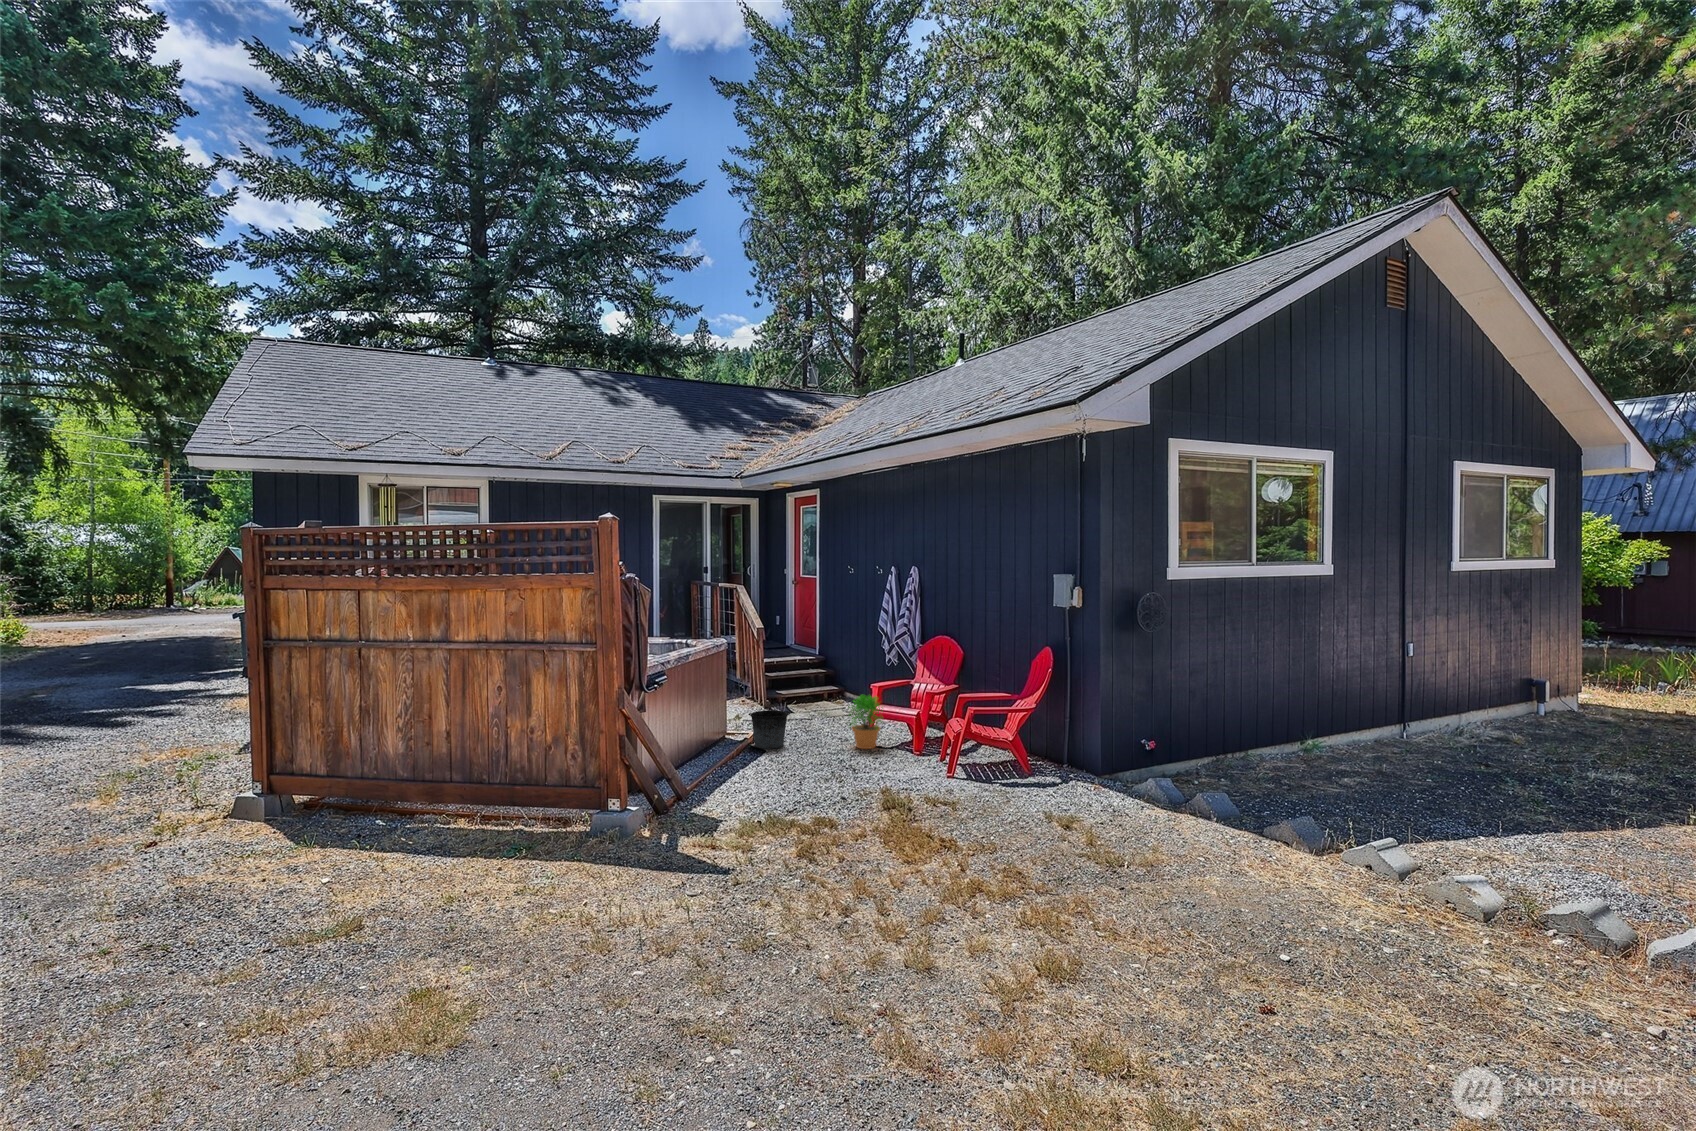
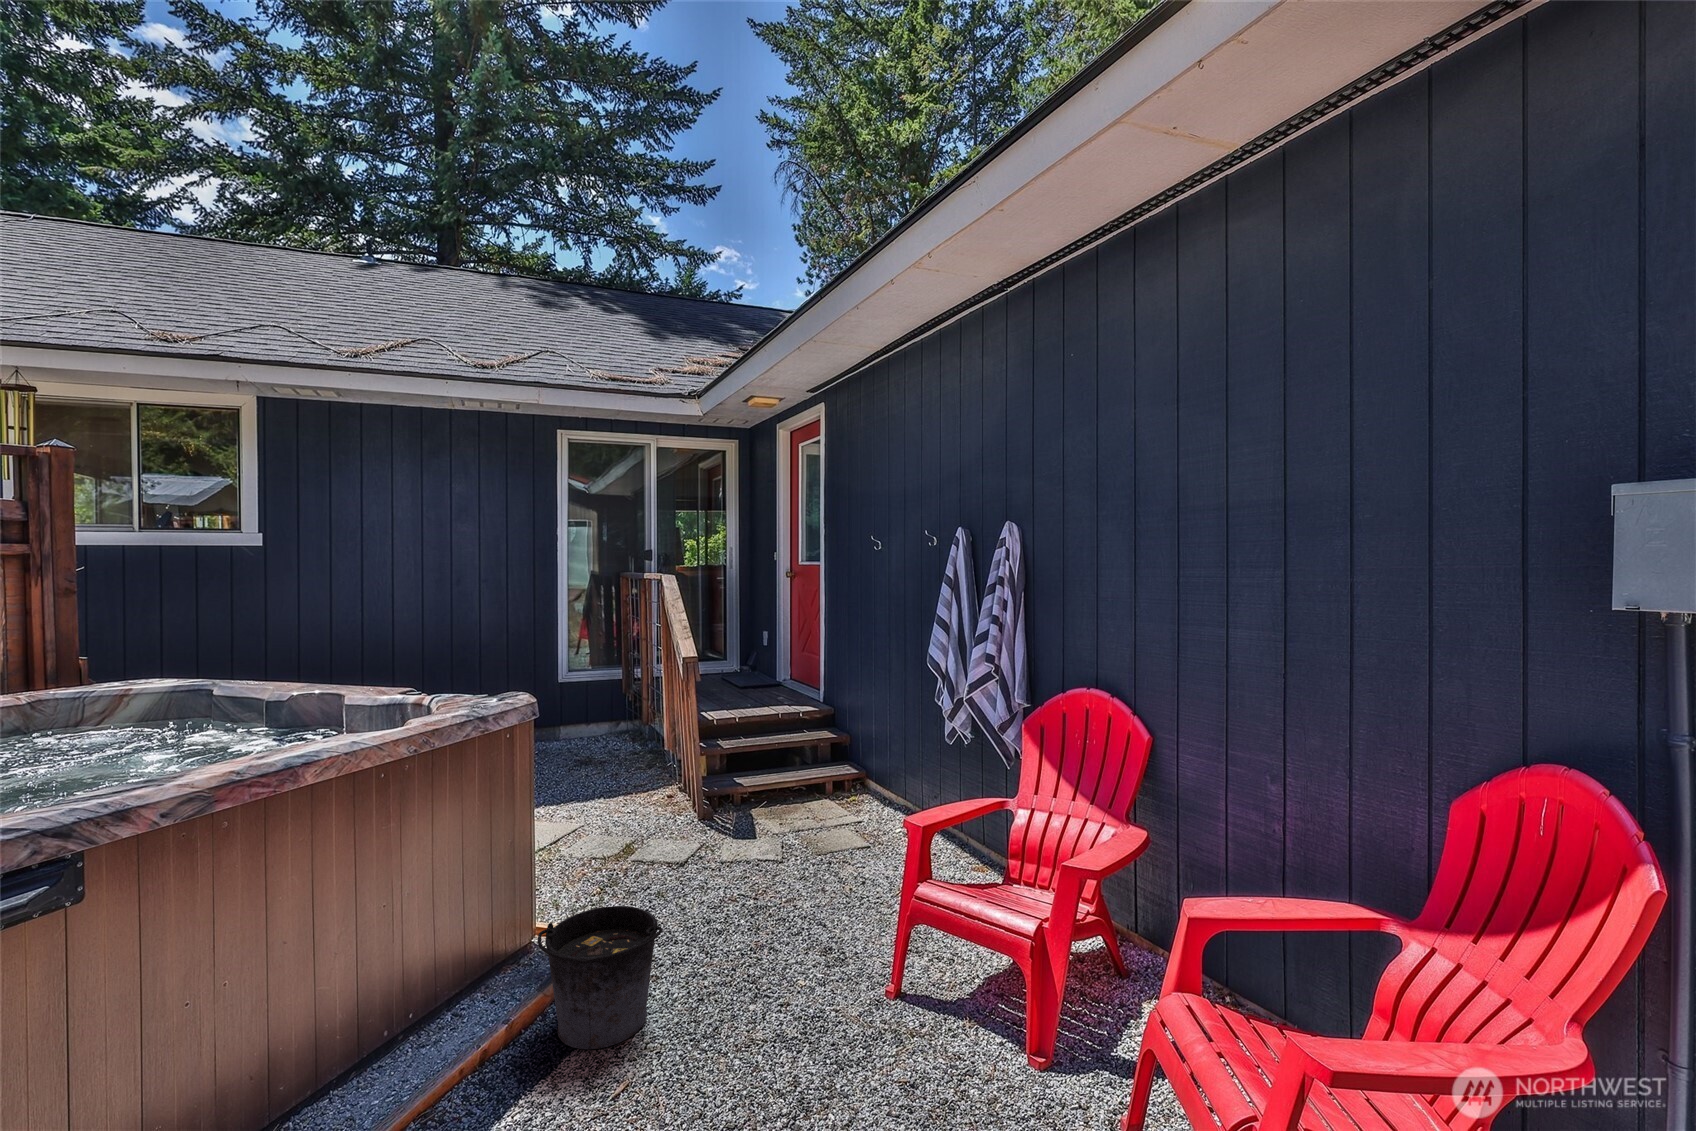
potted plant: present [849,695,883,749] -> none [823,879,942,1065]

